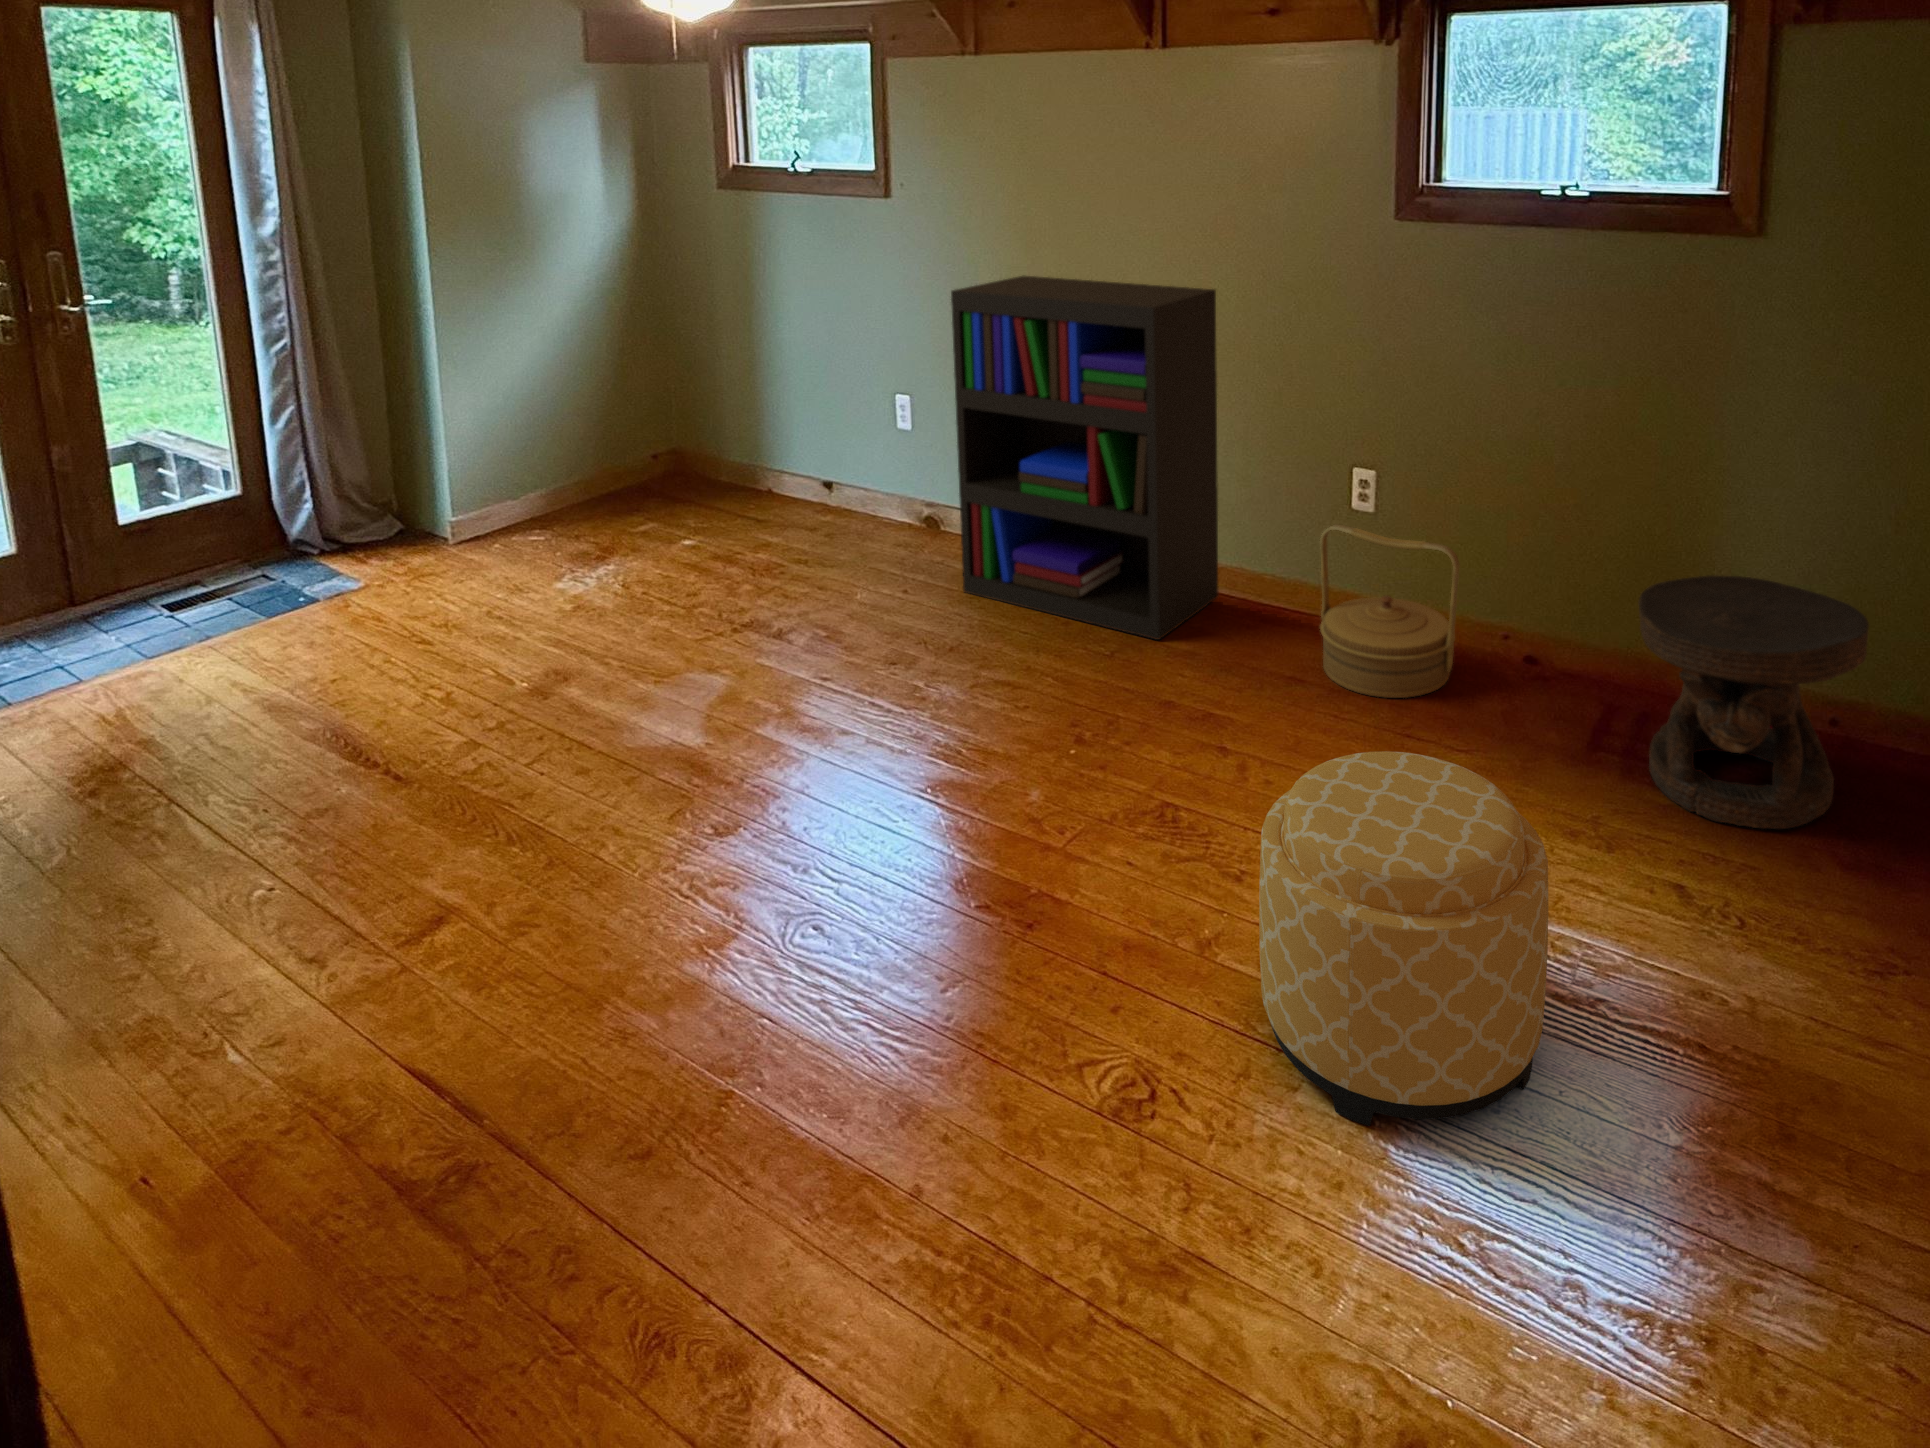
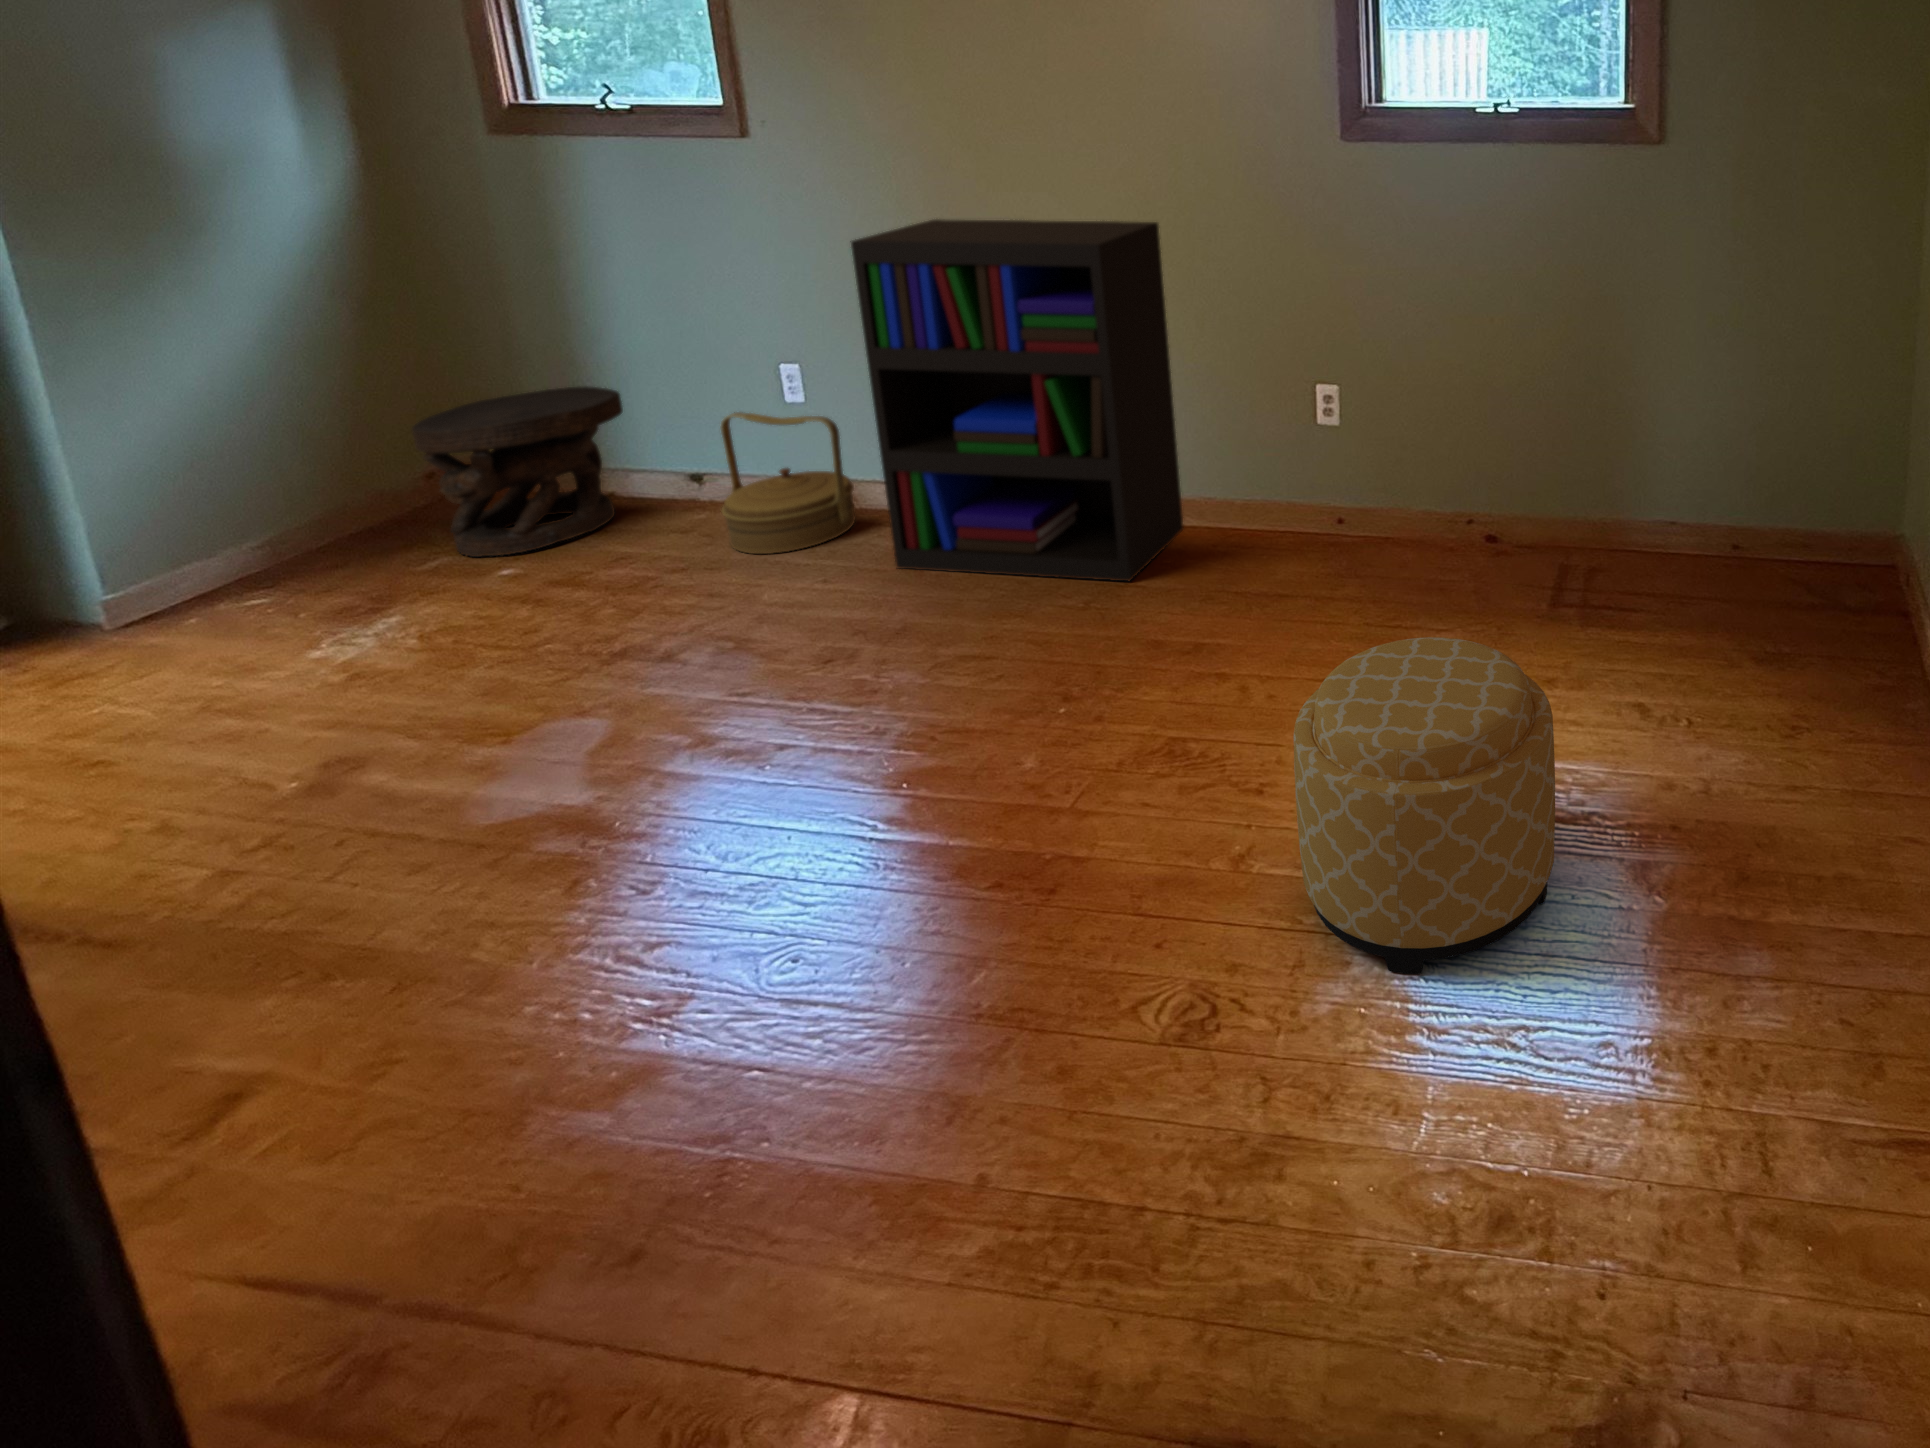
woven basket: present [1320,524,1460,698] -> present [721,412,855,554]
side table: present [1639,575,1869,829] -> present [412,386,623,557]

